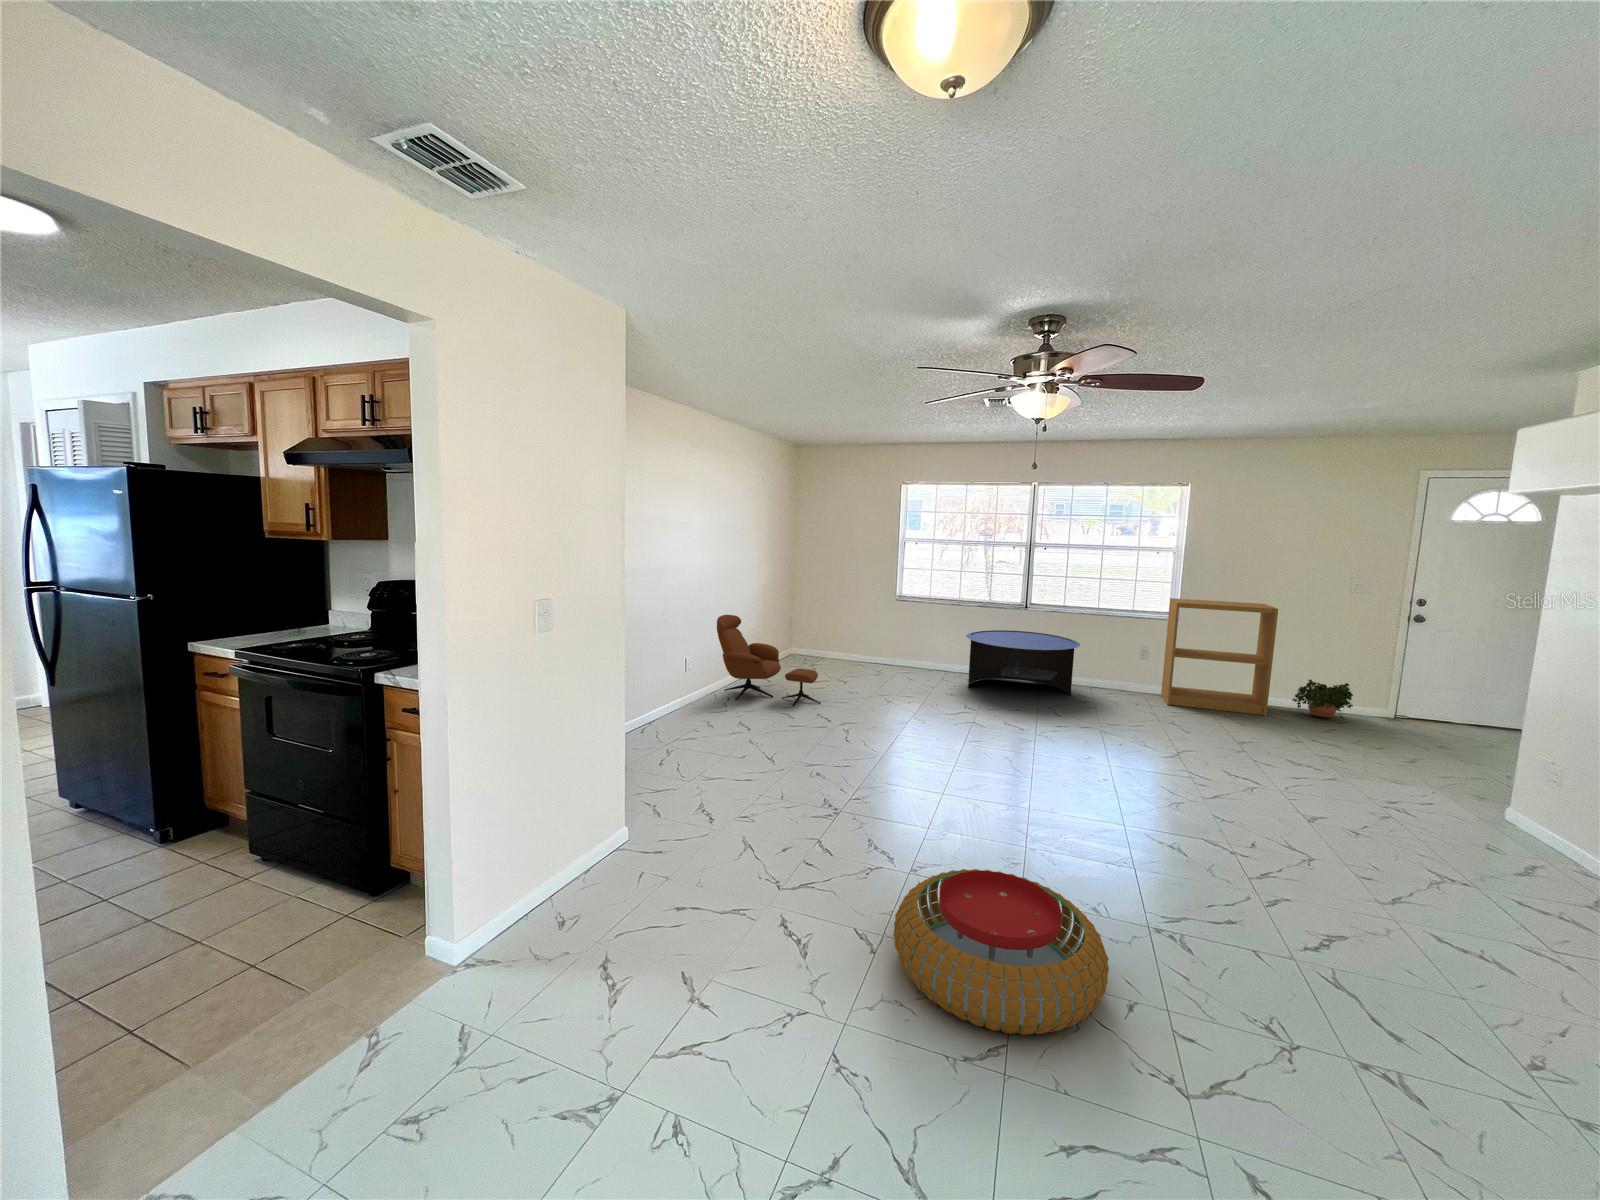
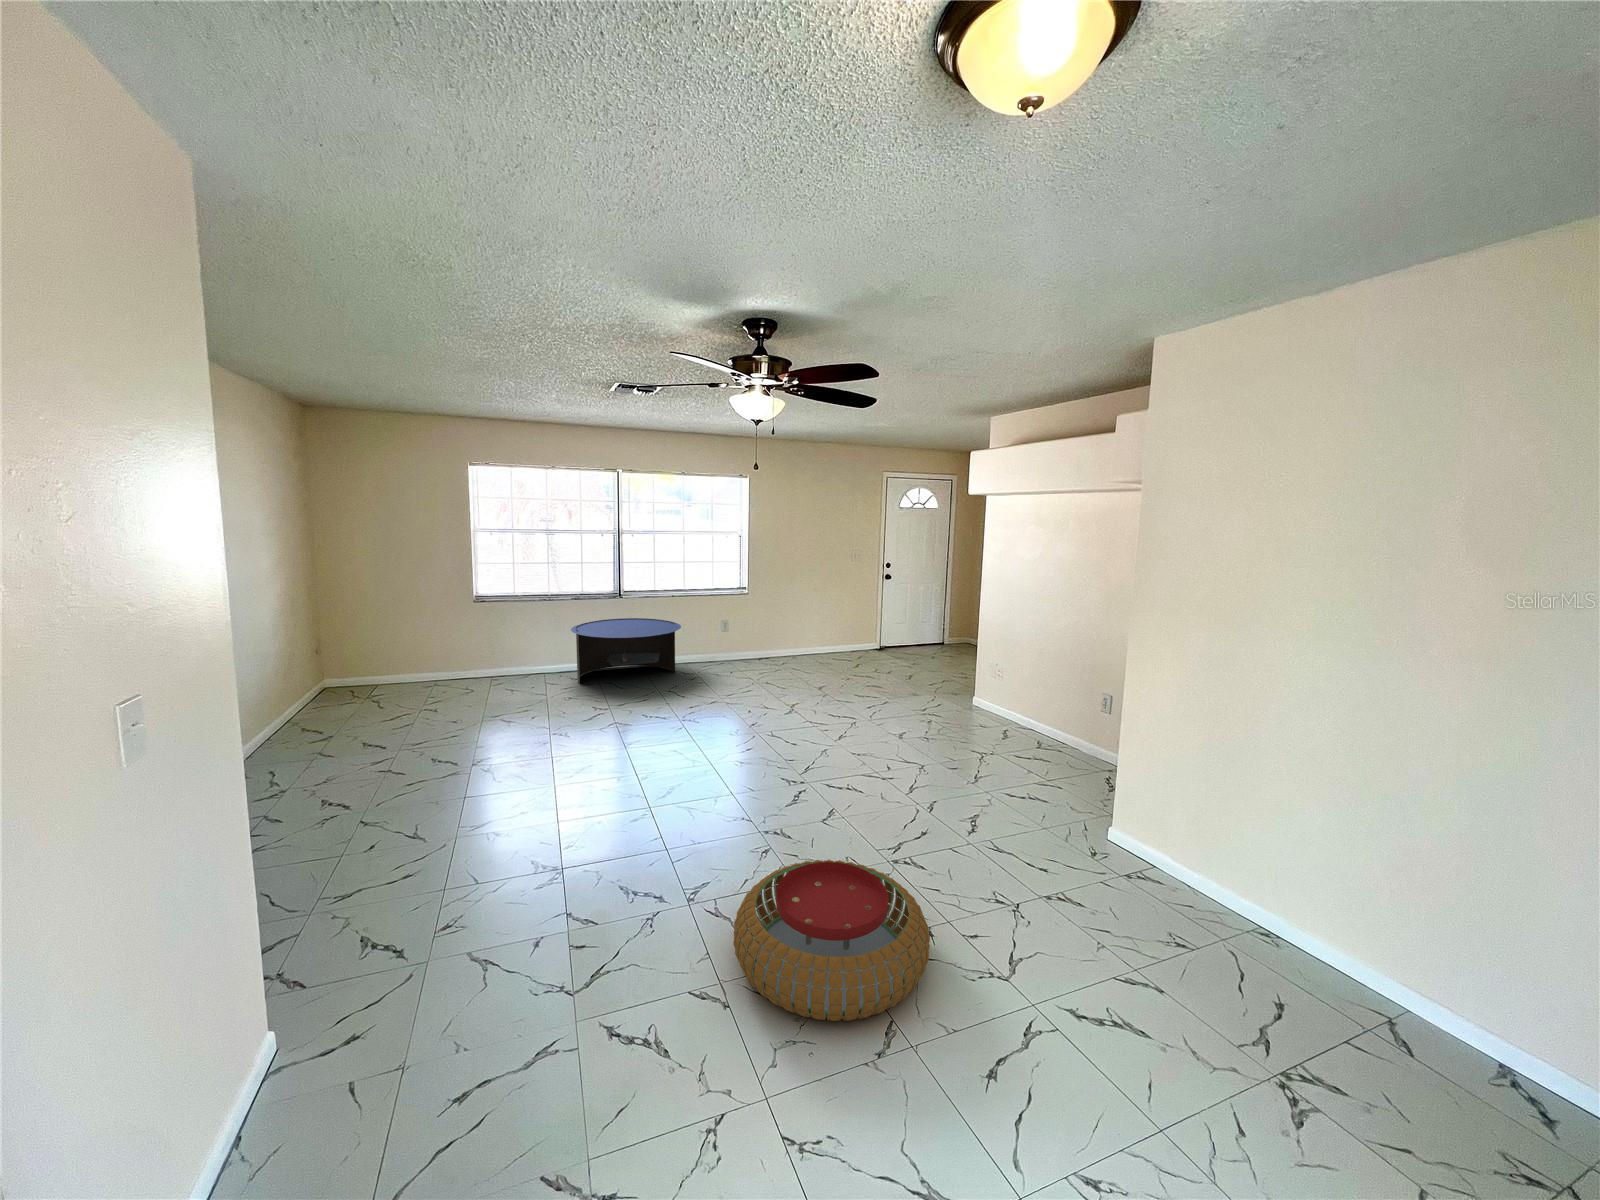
bookshelf: present [1161,598,1278,716] -> none [738,574,816,665]
lounge chair: present [717,615,820,706] -> none [233,650,424,768]
potted plant: present [1292,680,1353,718] -> none [824,626,860,656]

